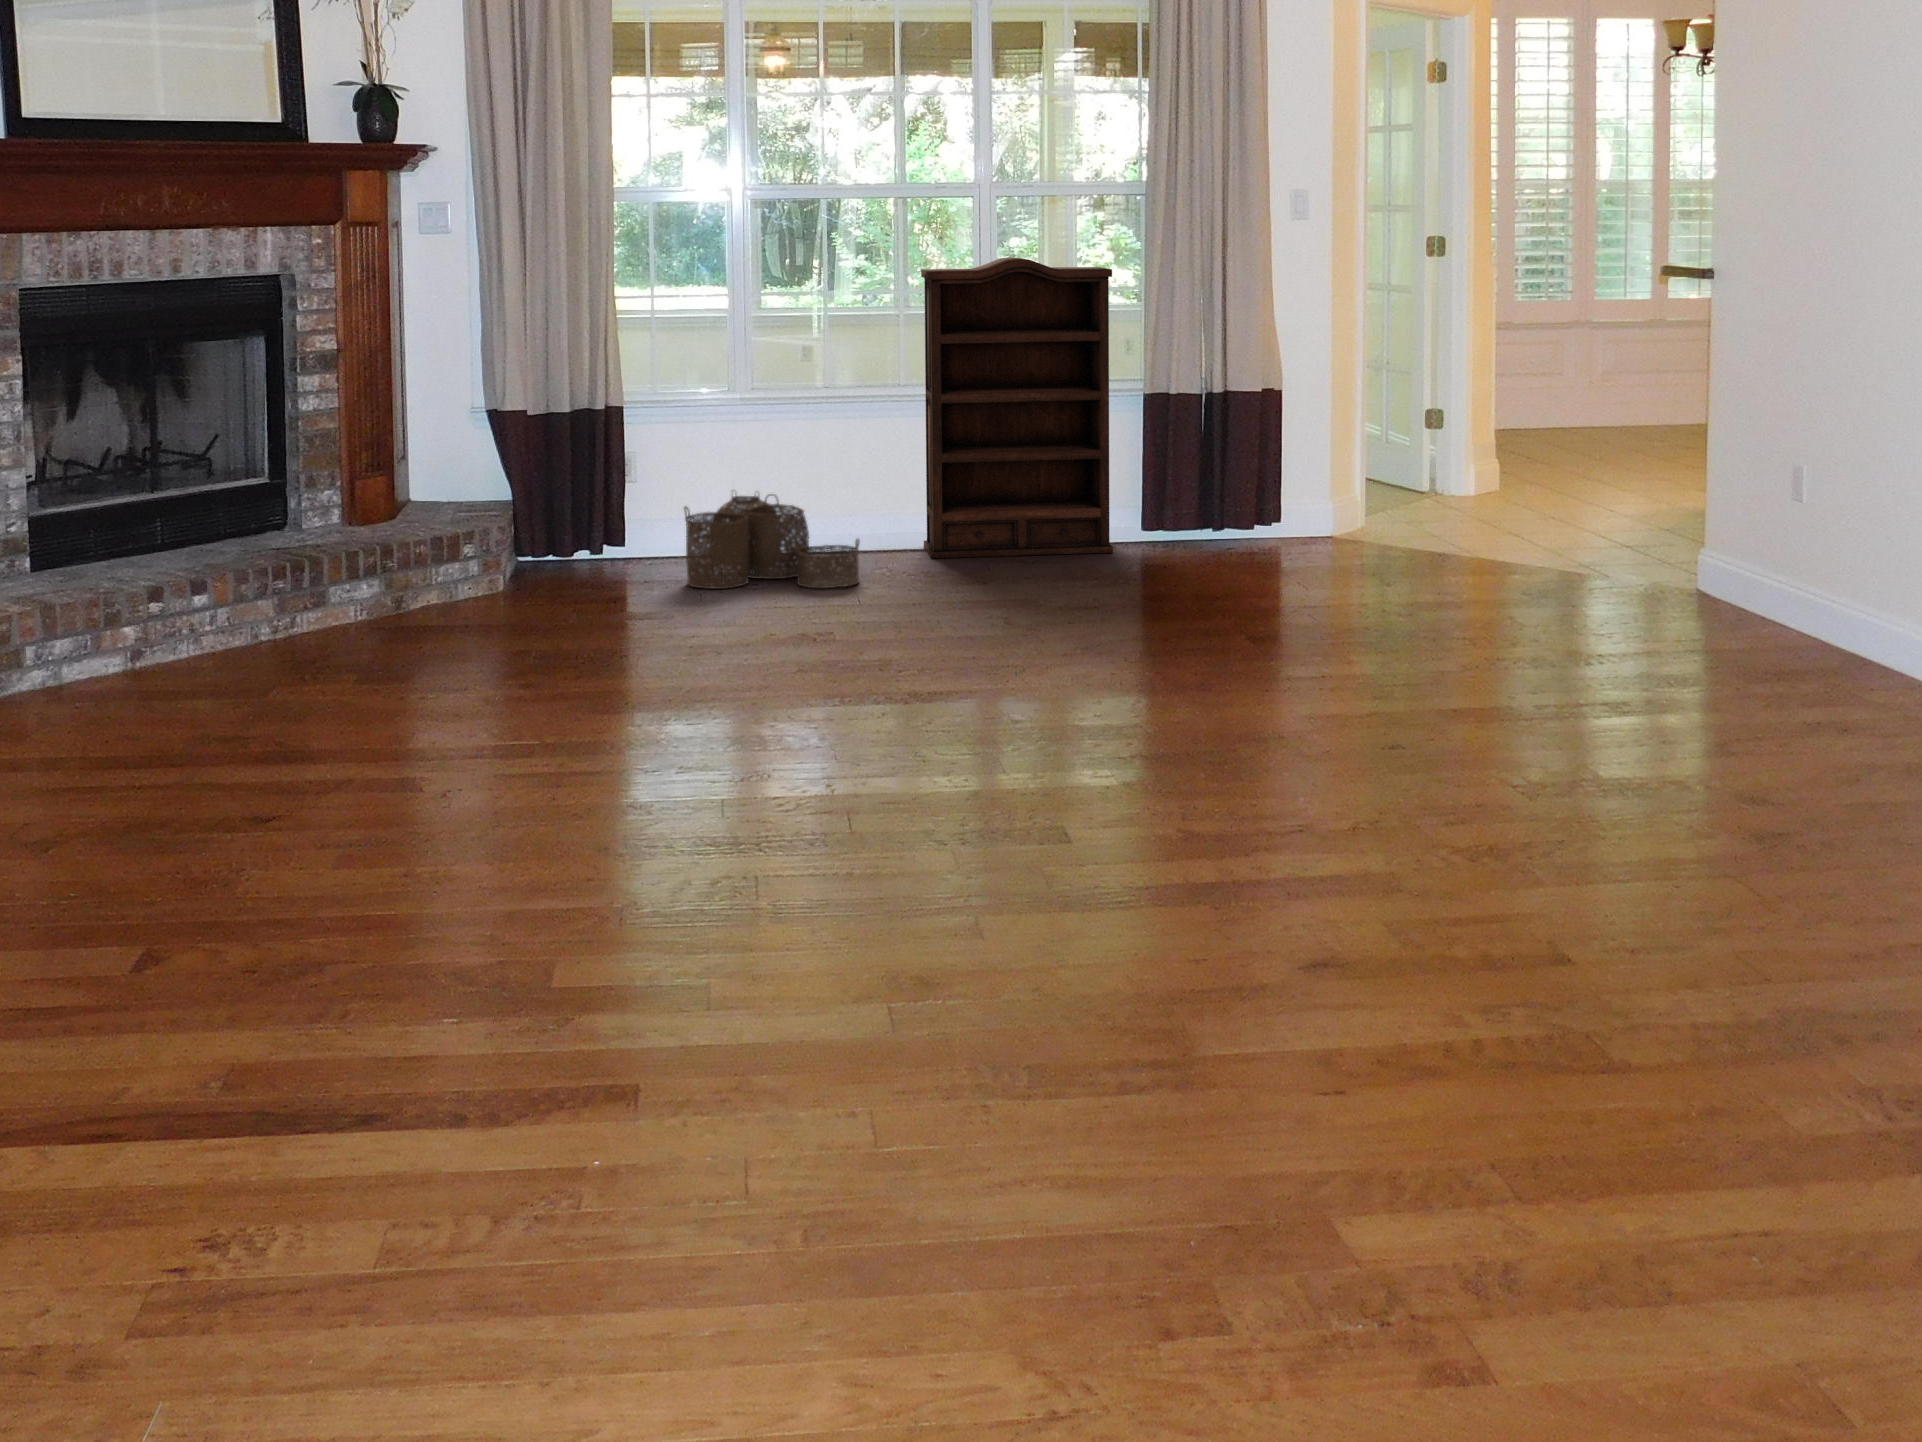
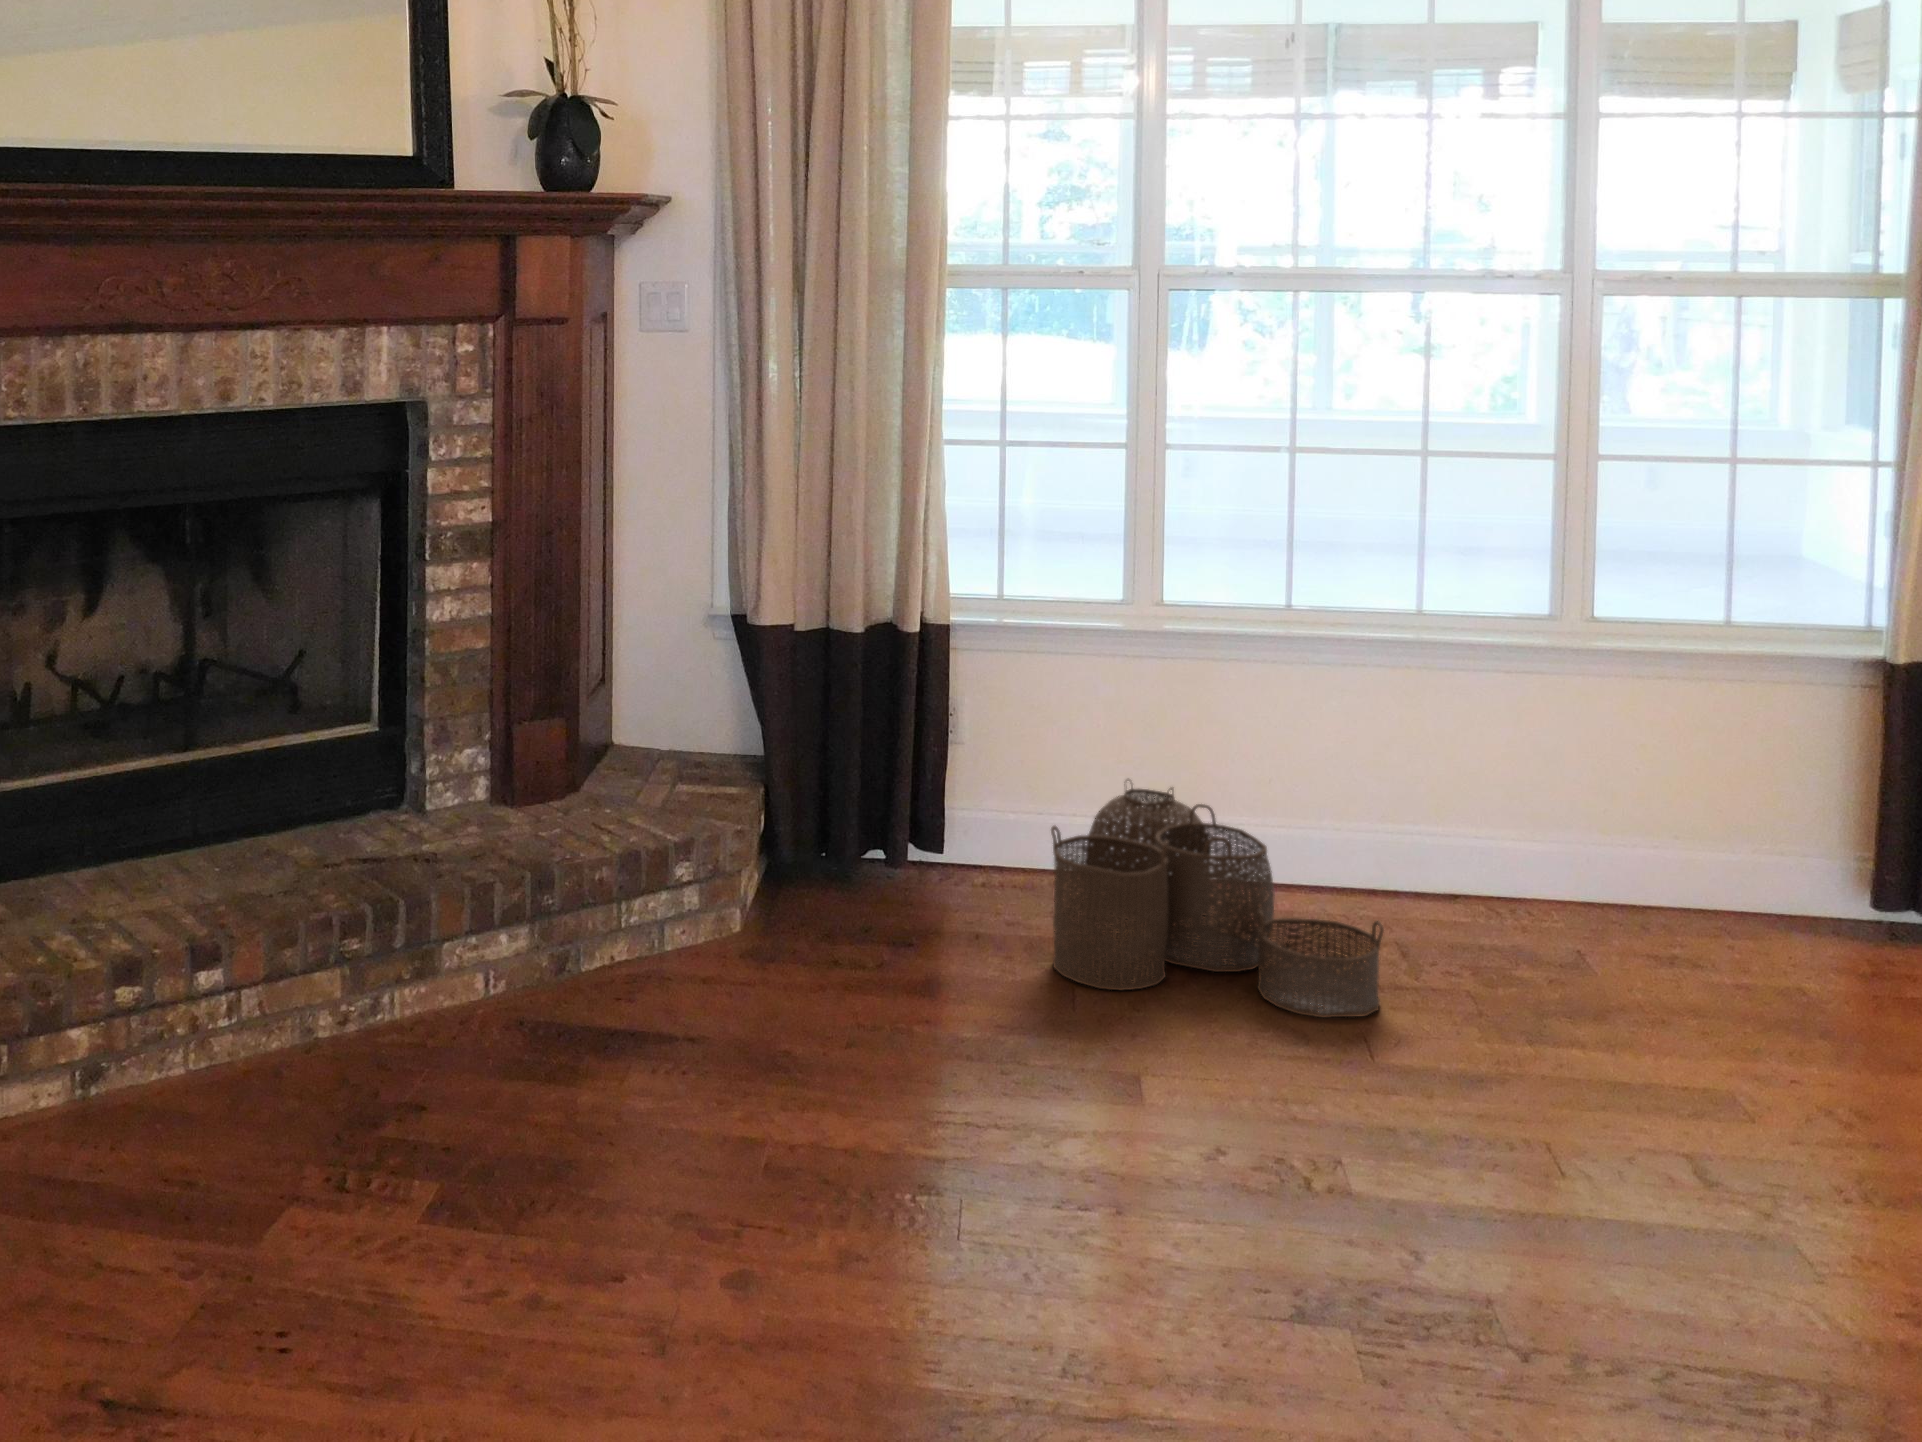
bookshelf: present [921,257,1113,558] -> none [1464,400,1880,968]

